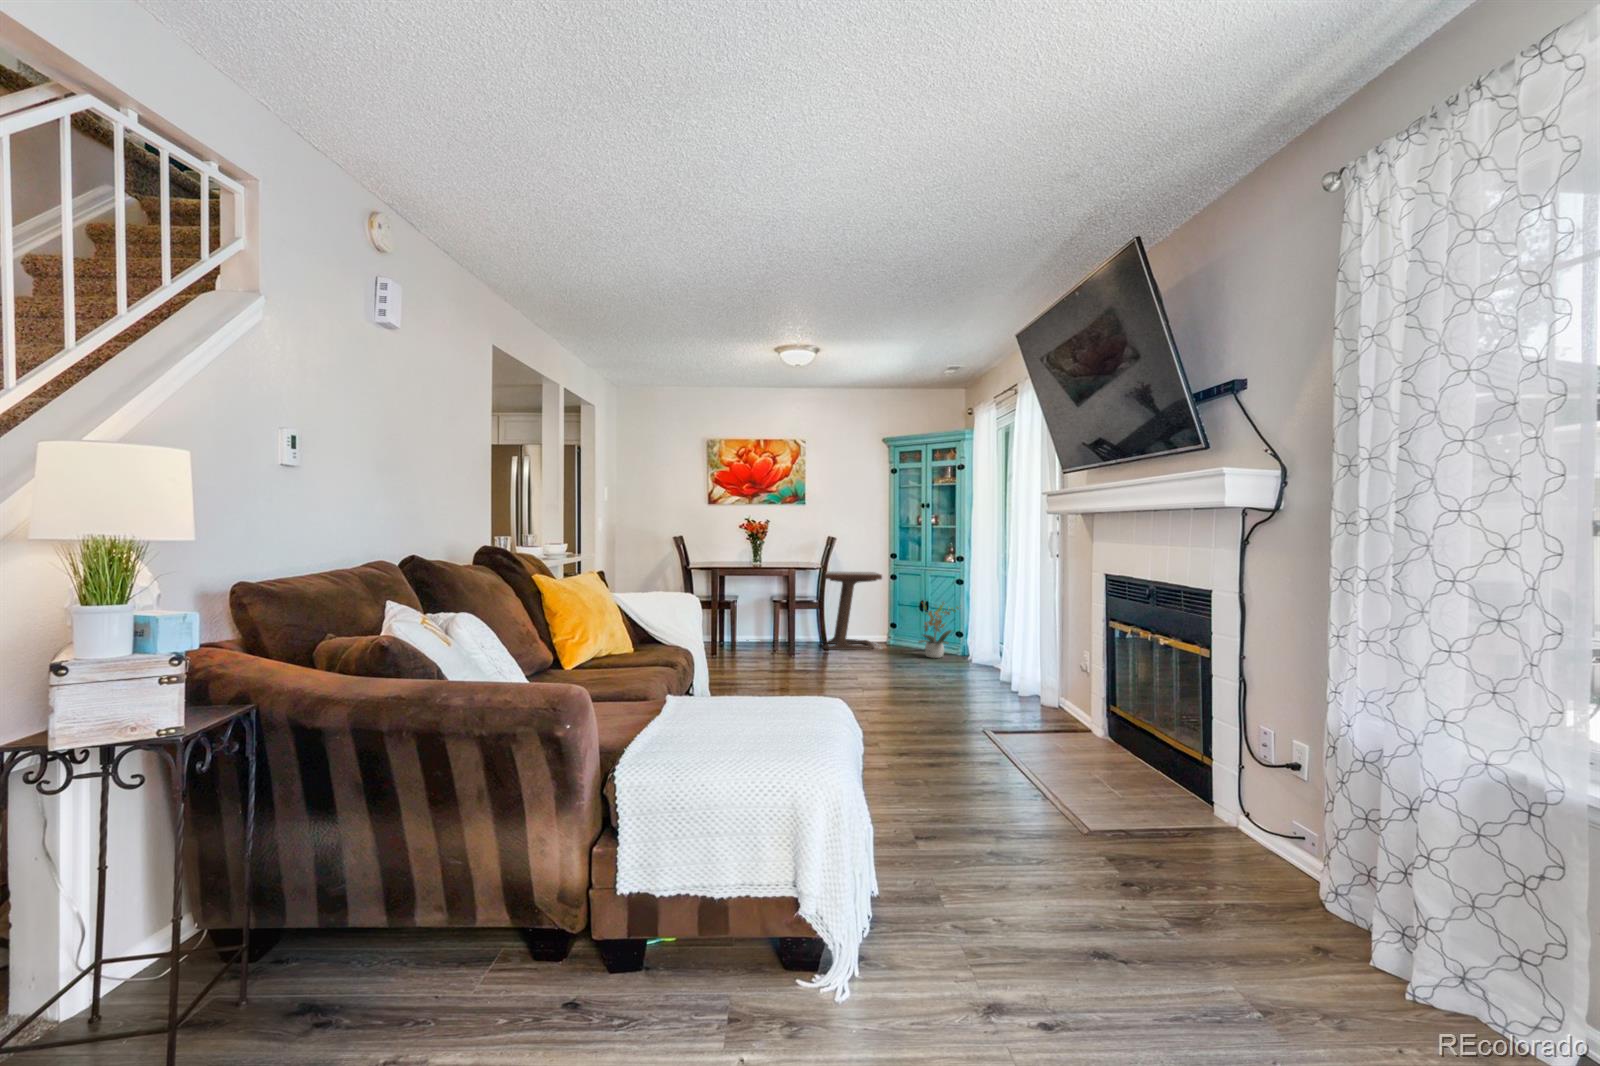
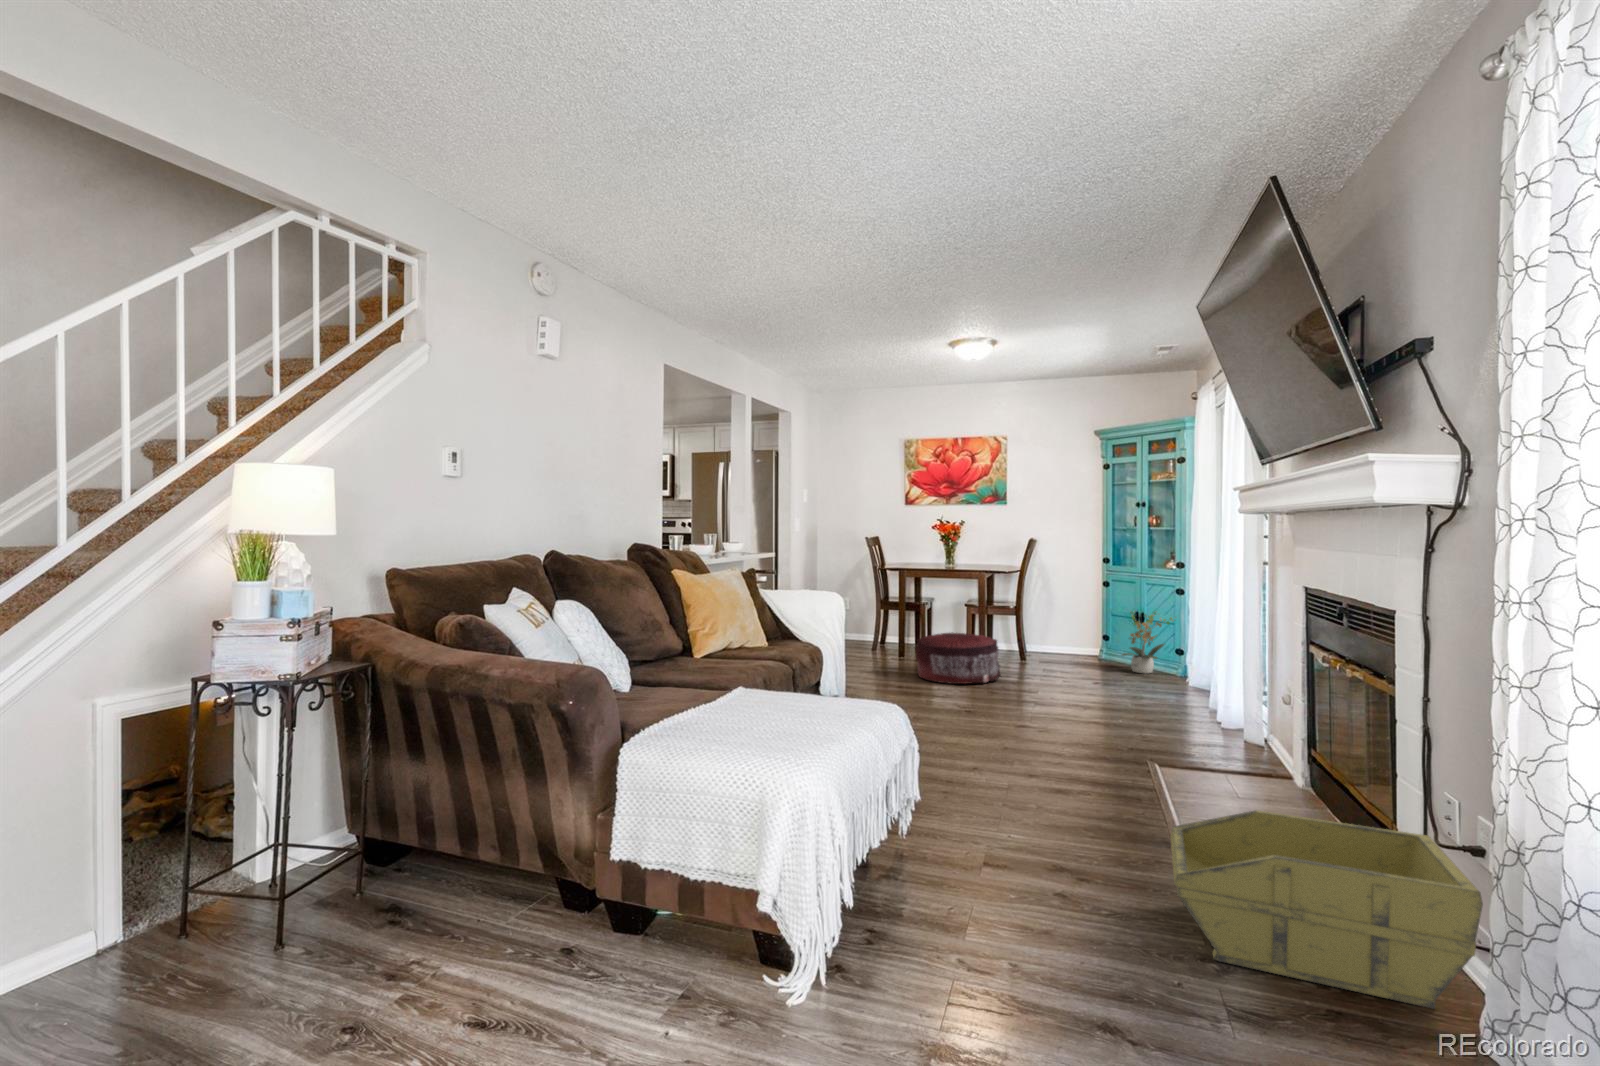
side table: present [823,572,882,650] -> none [1021,575,1091,663]
pouf: none [739,629,822,680] -> present [915,633,1001,684]
storage bin: none [1078,762,1326,897] -> present [1170,810,1483,1009]

